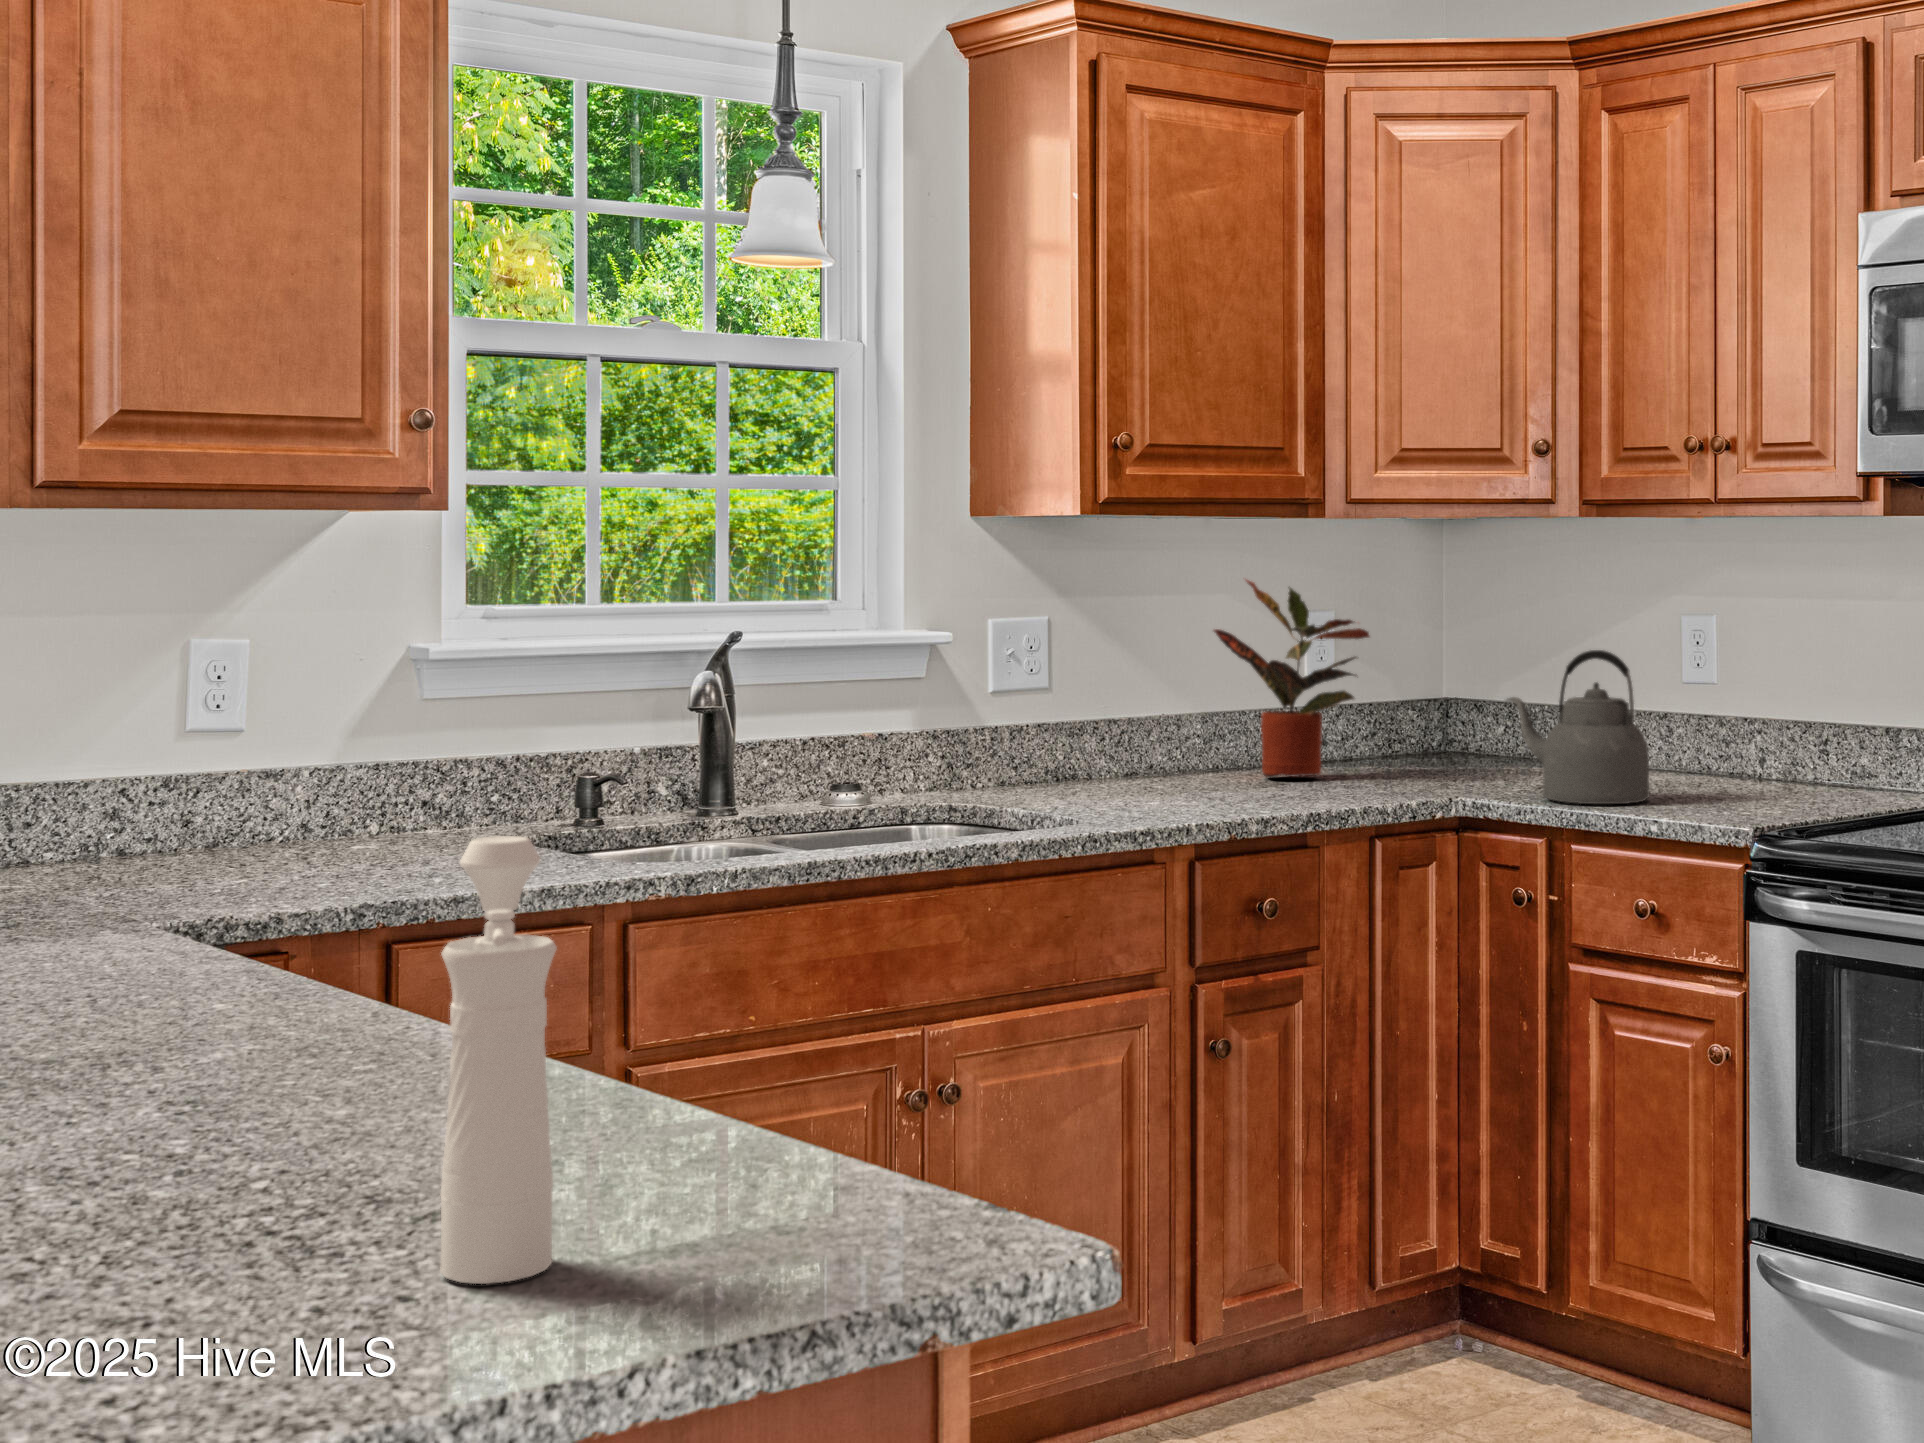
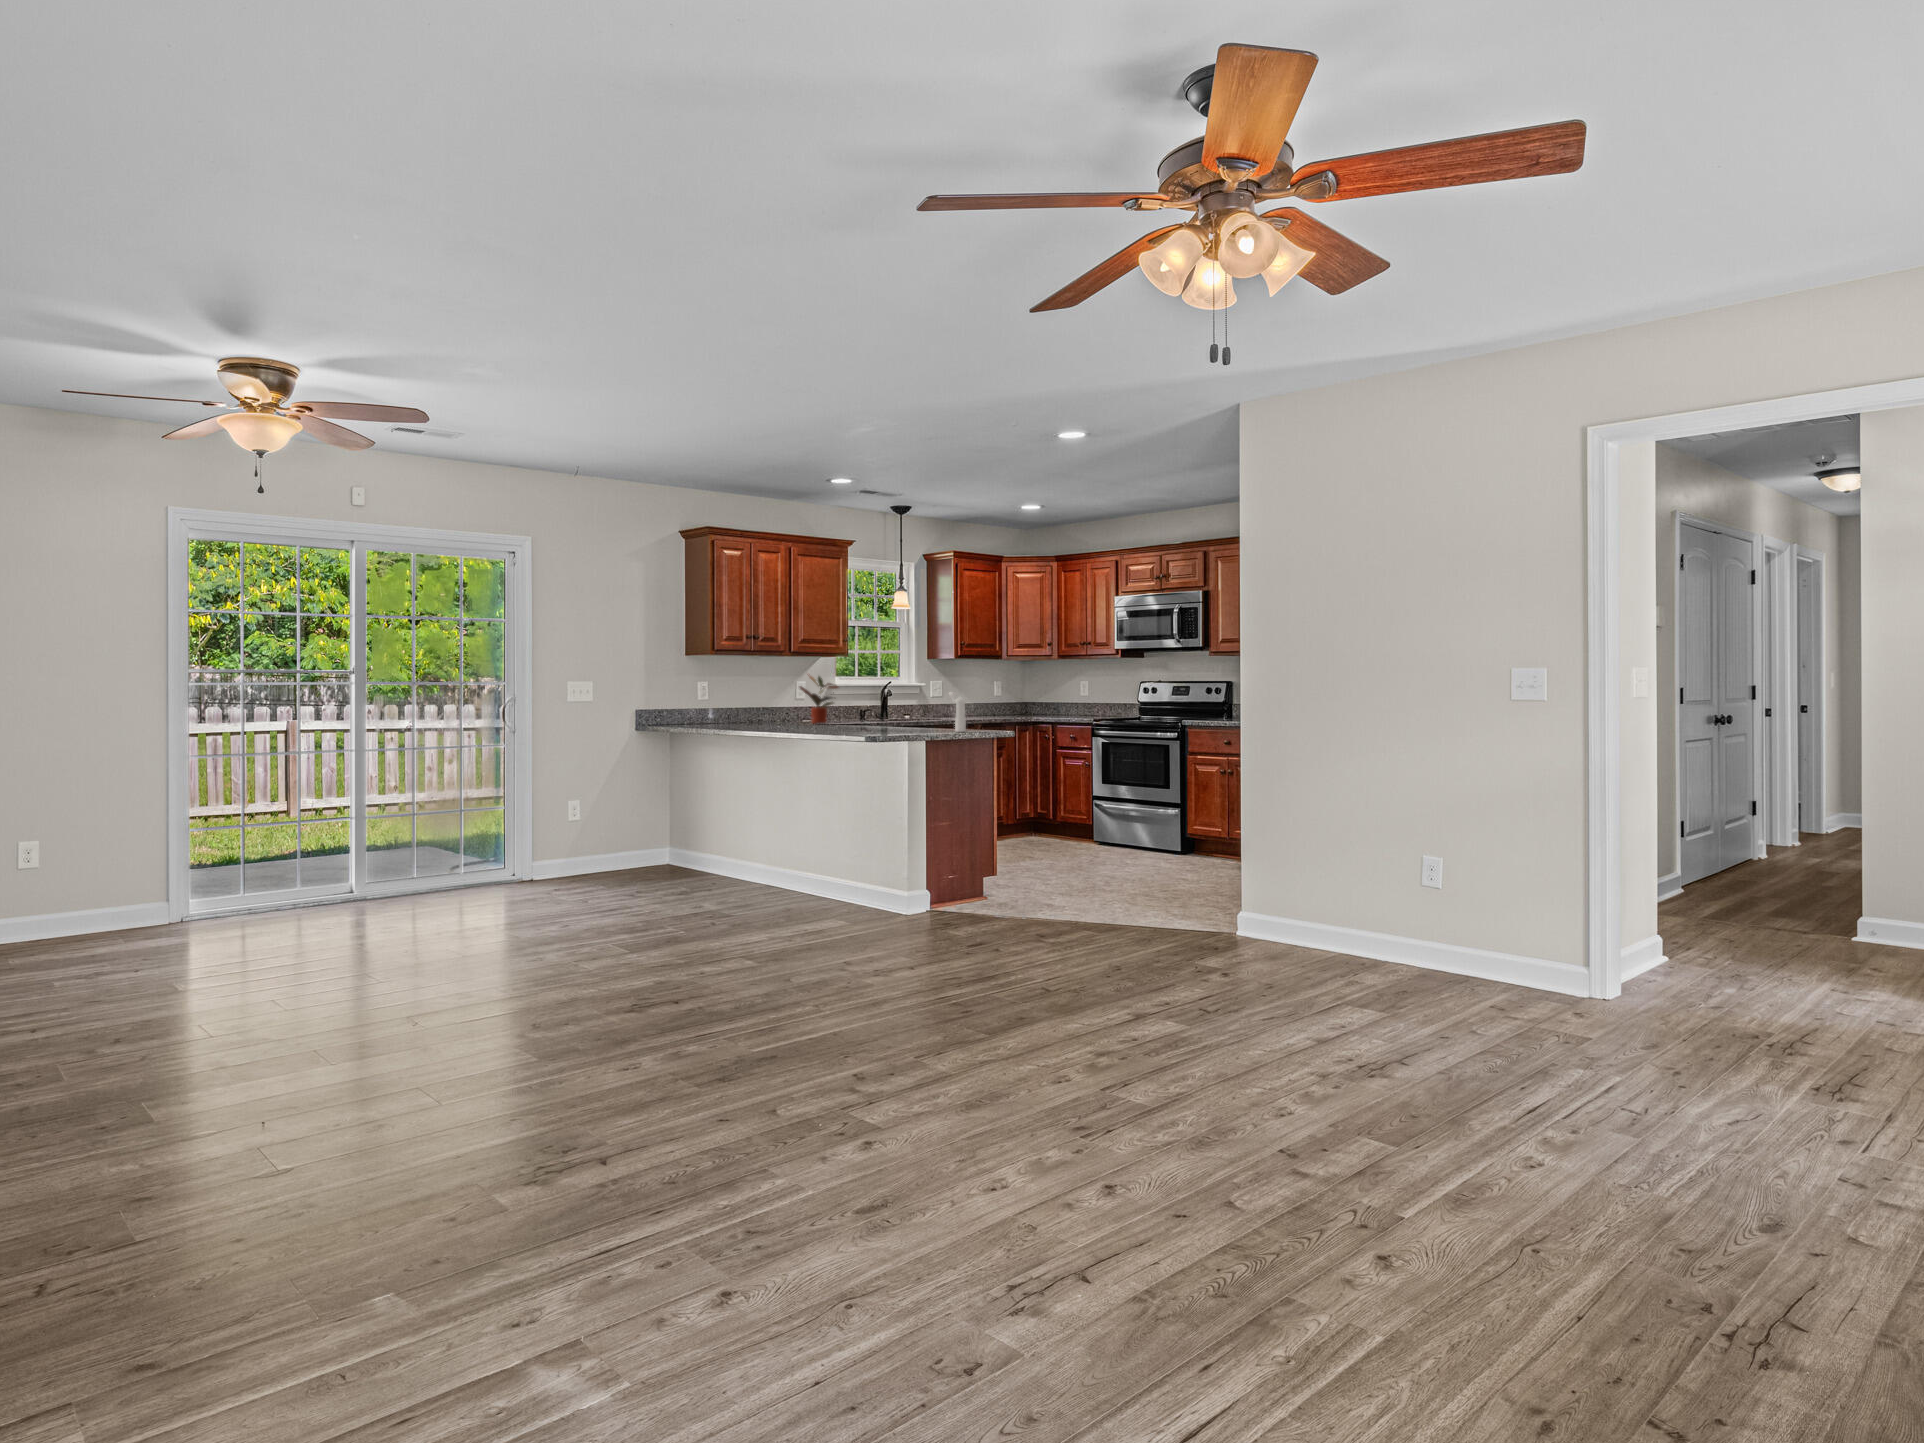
potted plant: present [1214,580,1369,778] -> present [800,675,838,724]
kettle: present [1507,650,1650,804] -> none [1043,687,1074,719]

